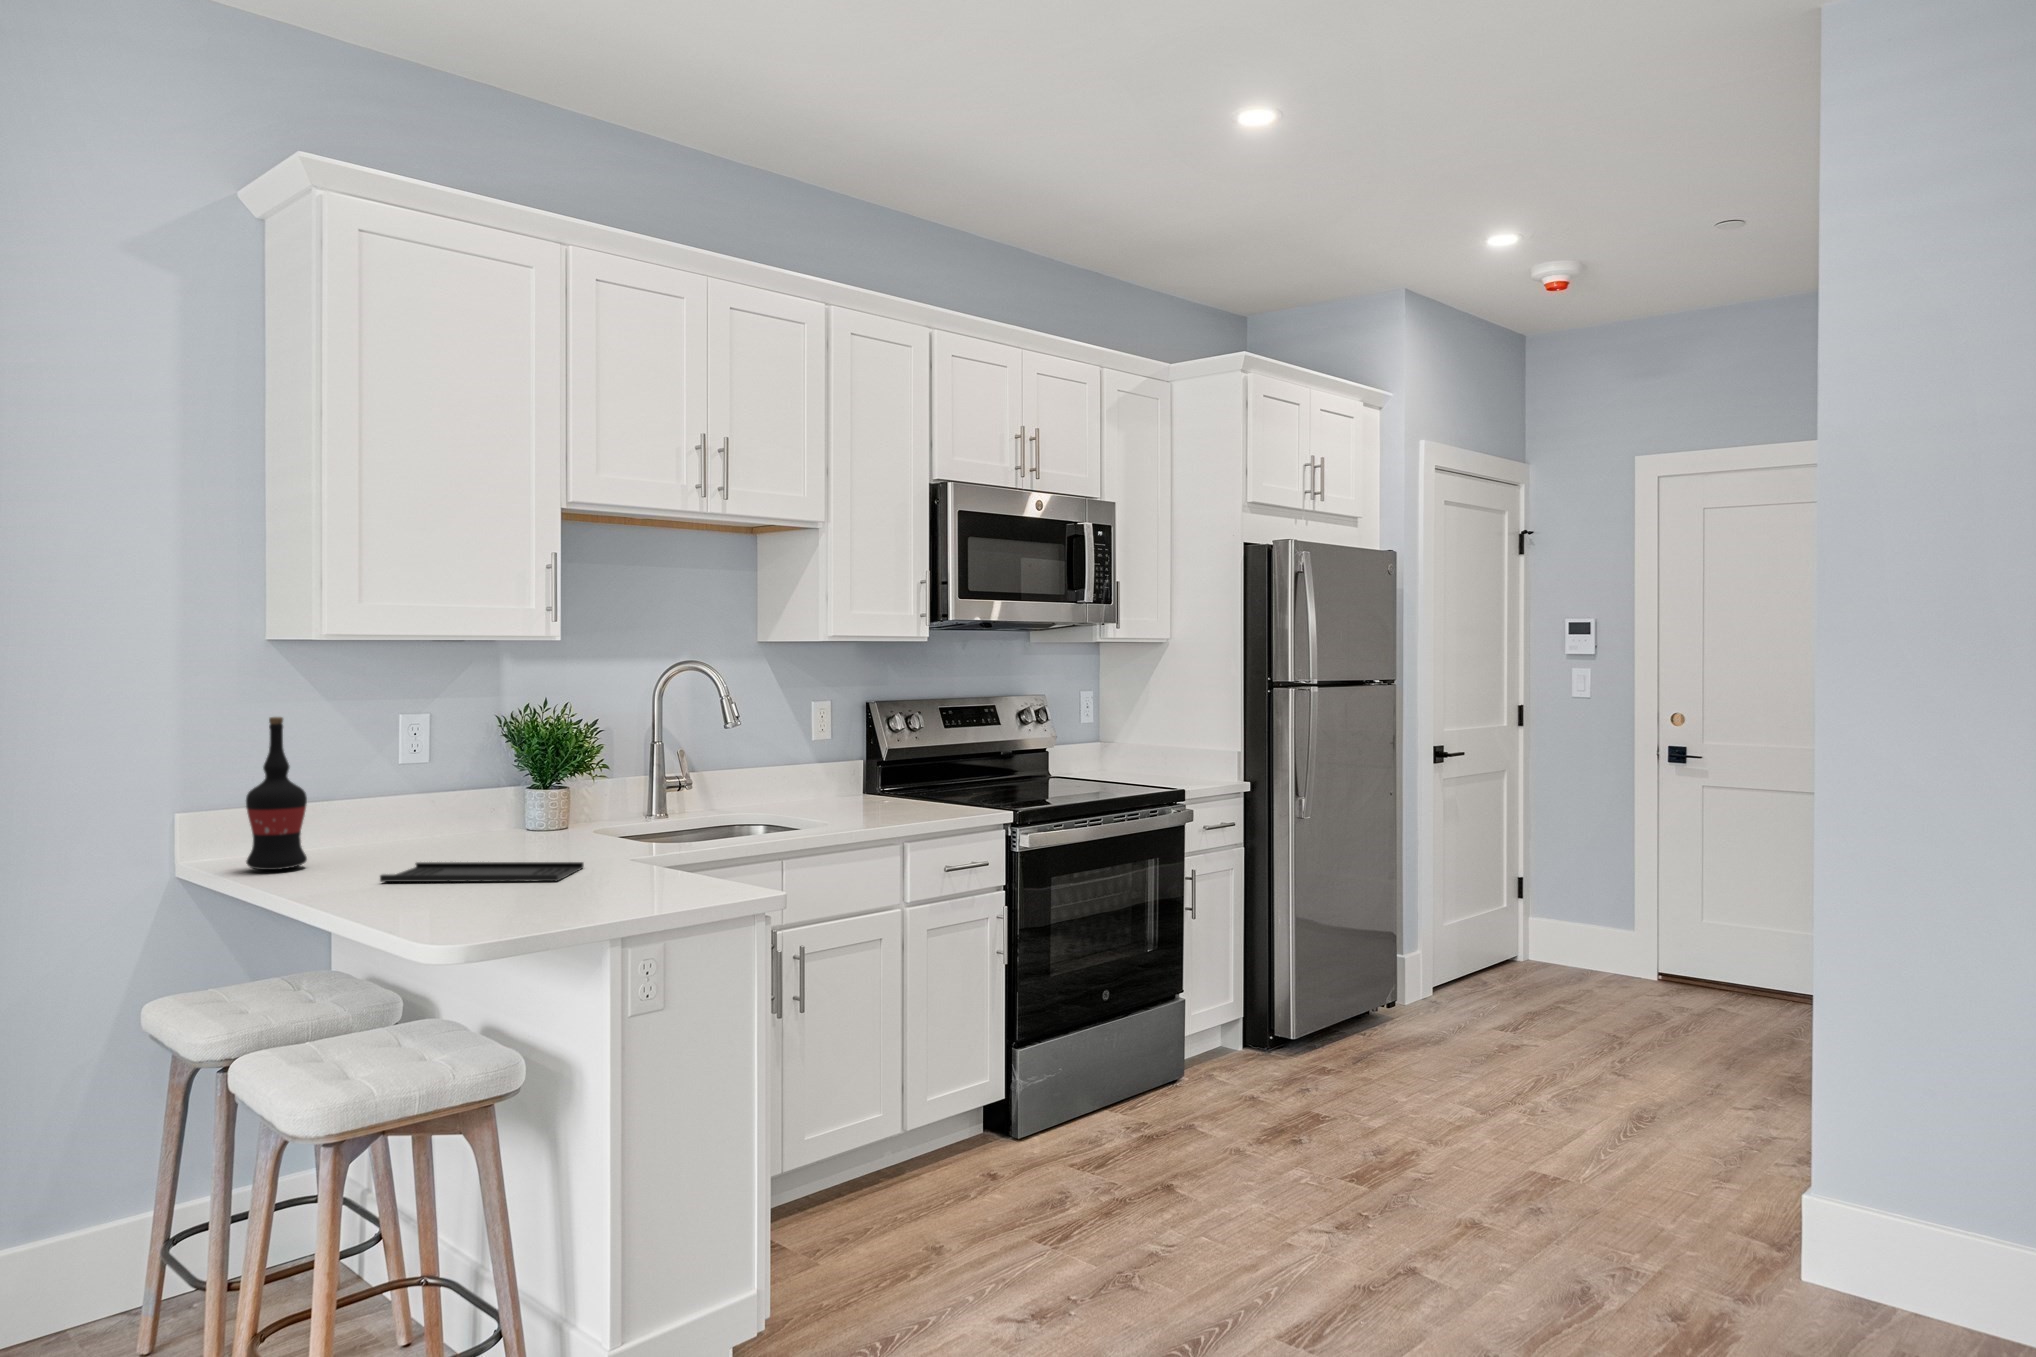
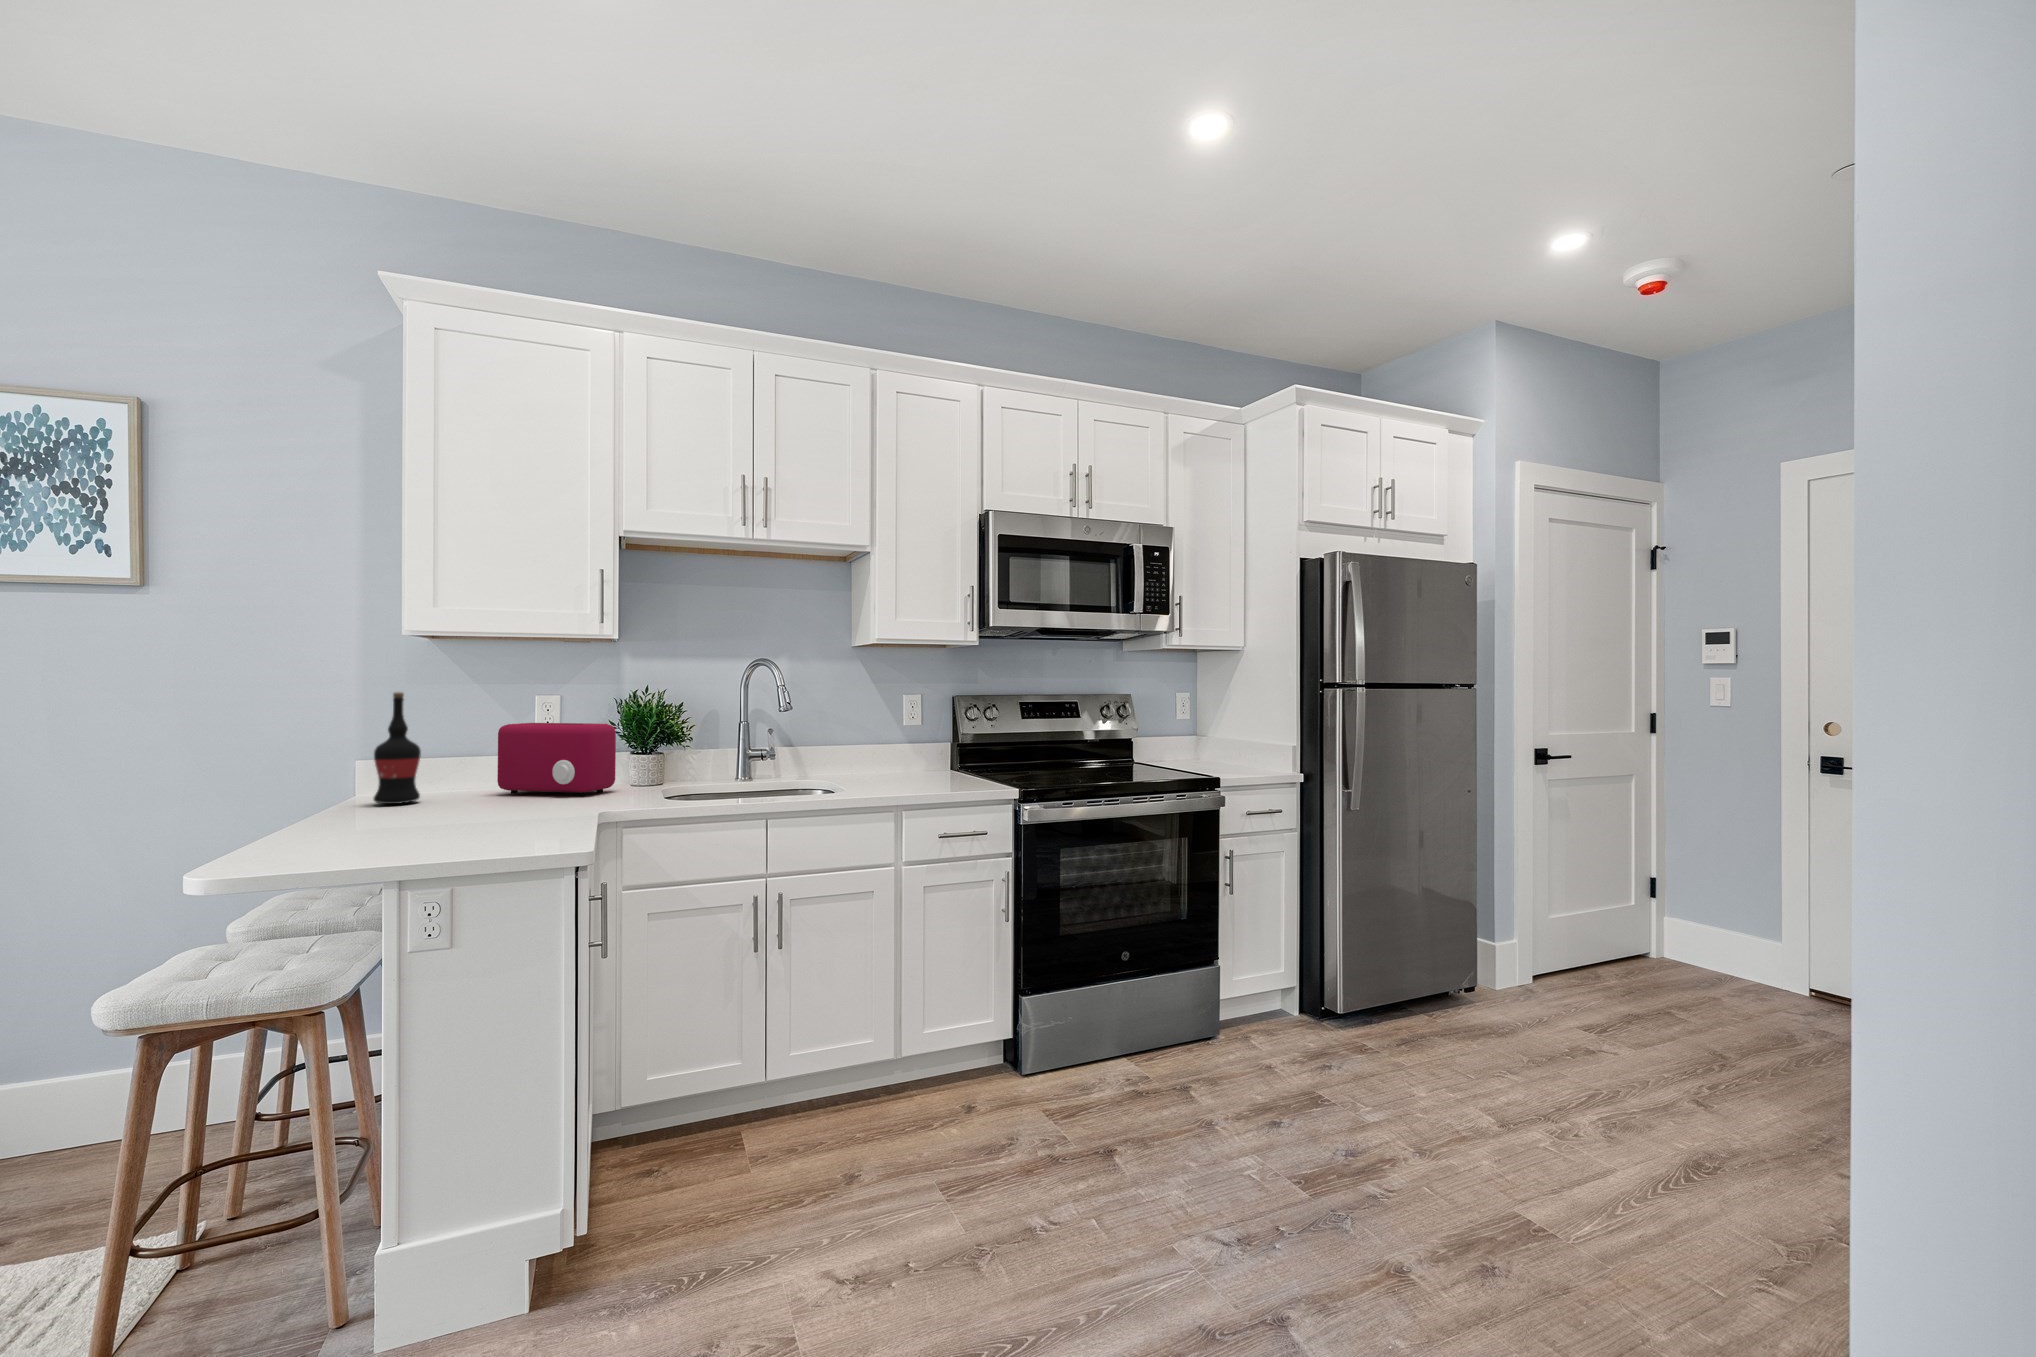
toaster: none [377,751,530,849] -> present [497,723,616,796]
tray: present [380,862,584,882] -> none [401,804,558,826]

